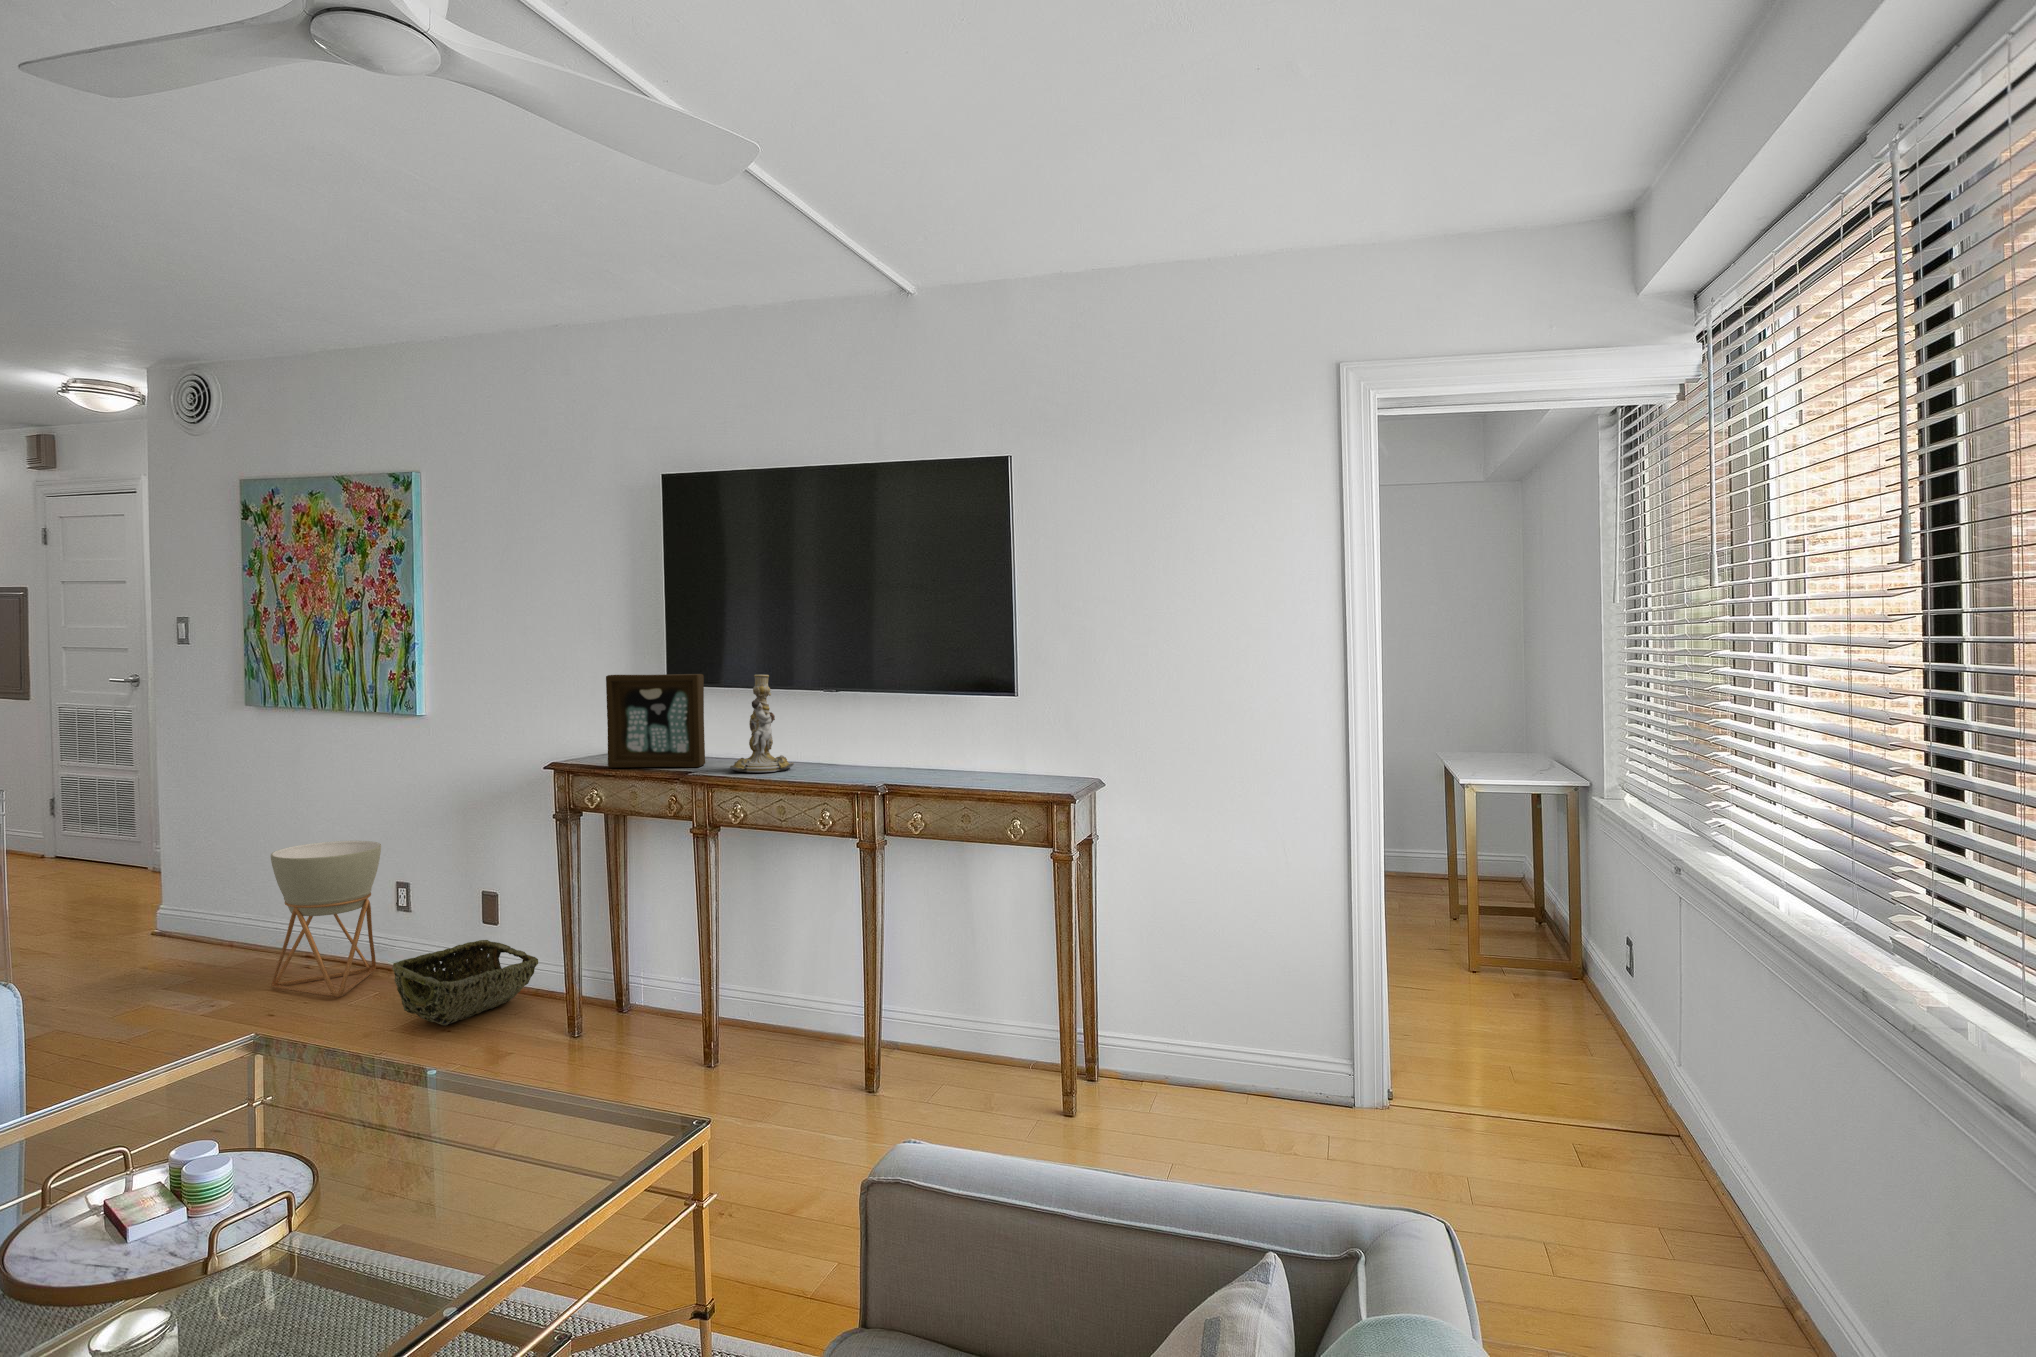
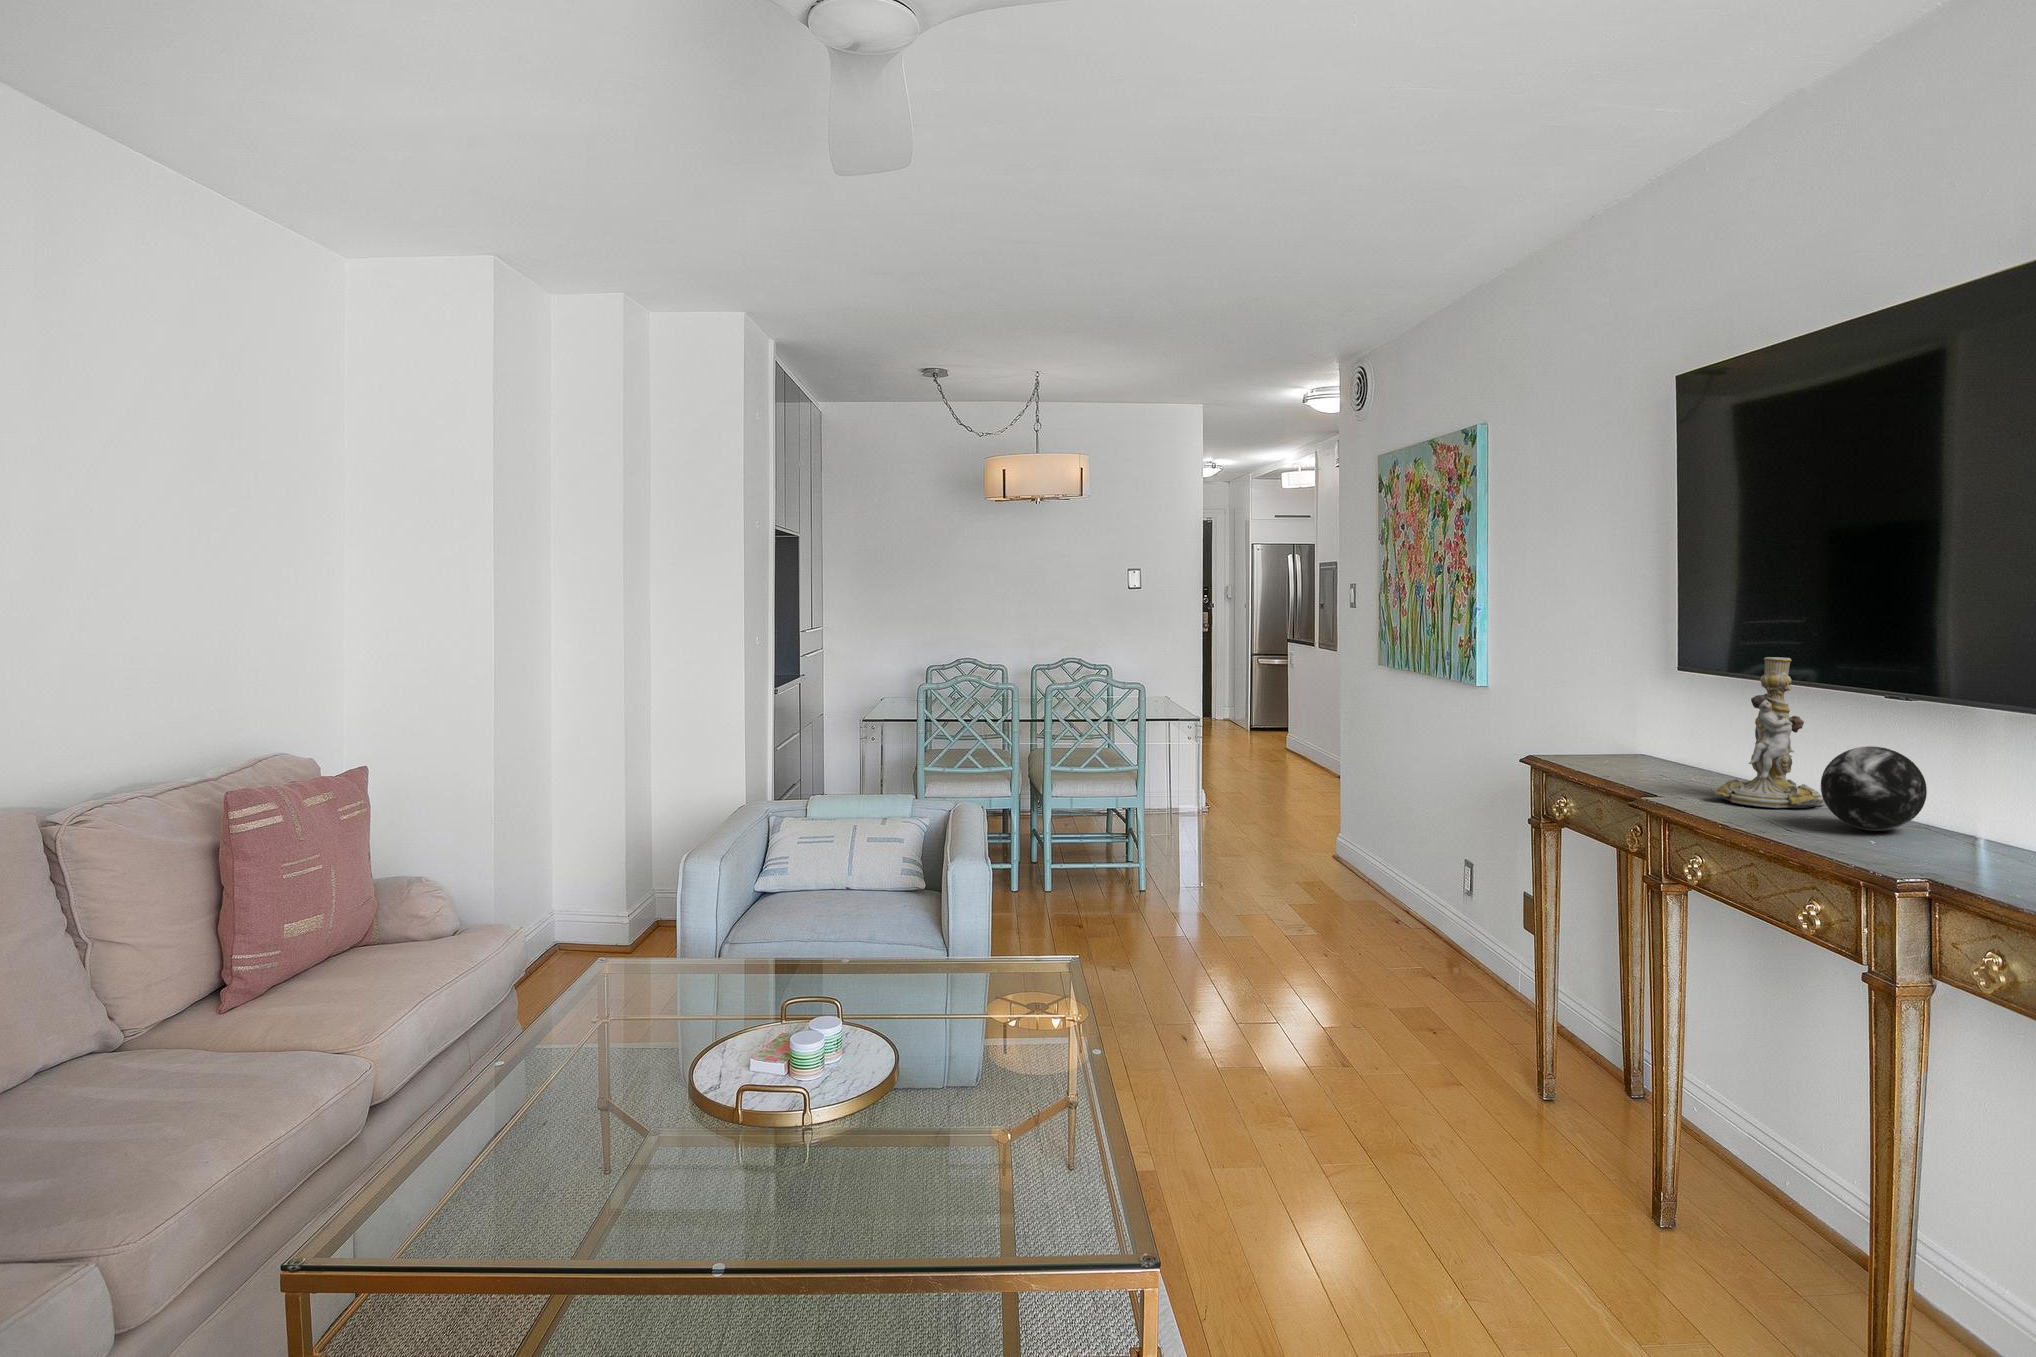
picture frame: present [606,674,705,768] -> none [1578,650,1711,784]
decorative orb: none [811,725,862,774] -> present [1821,746,1927,831]
planter: present [271,841,381,998] -> none [1345,802,1444,957]
woven basket: present [392,940,538,1025] -> none [1391,938,1553,1020]

